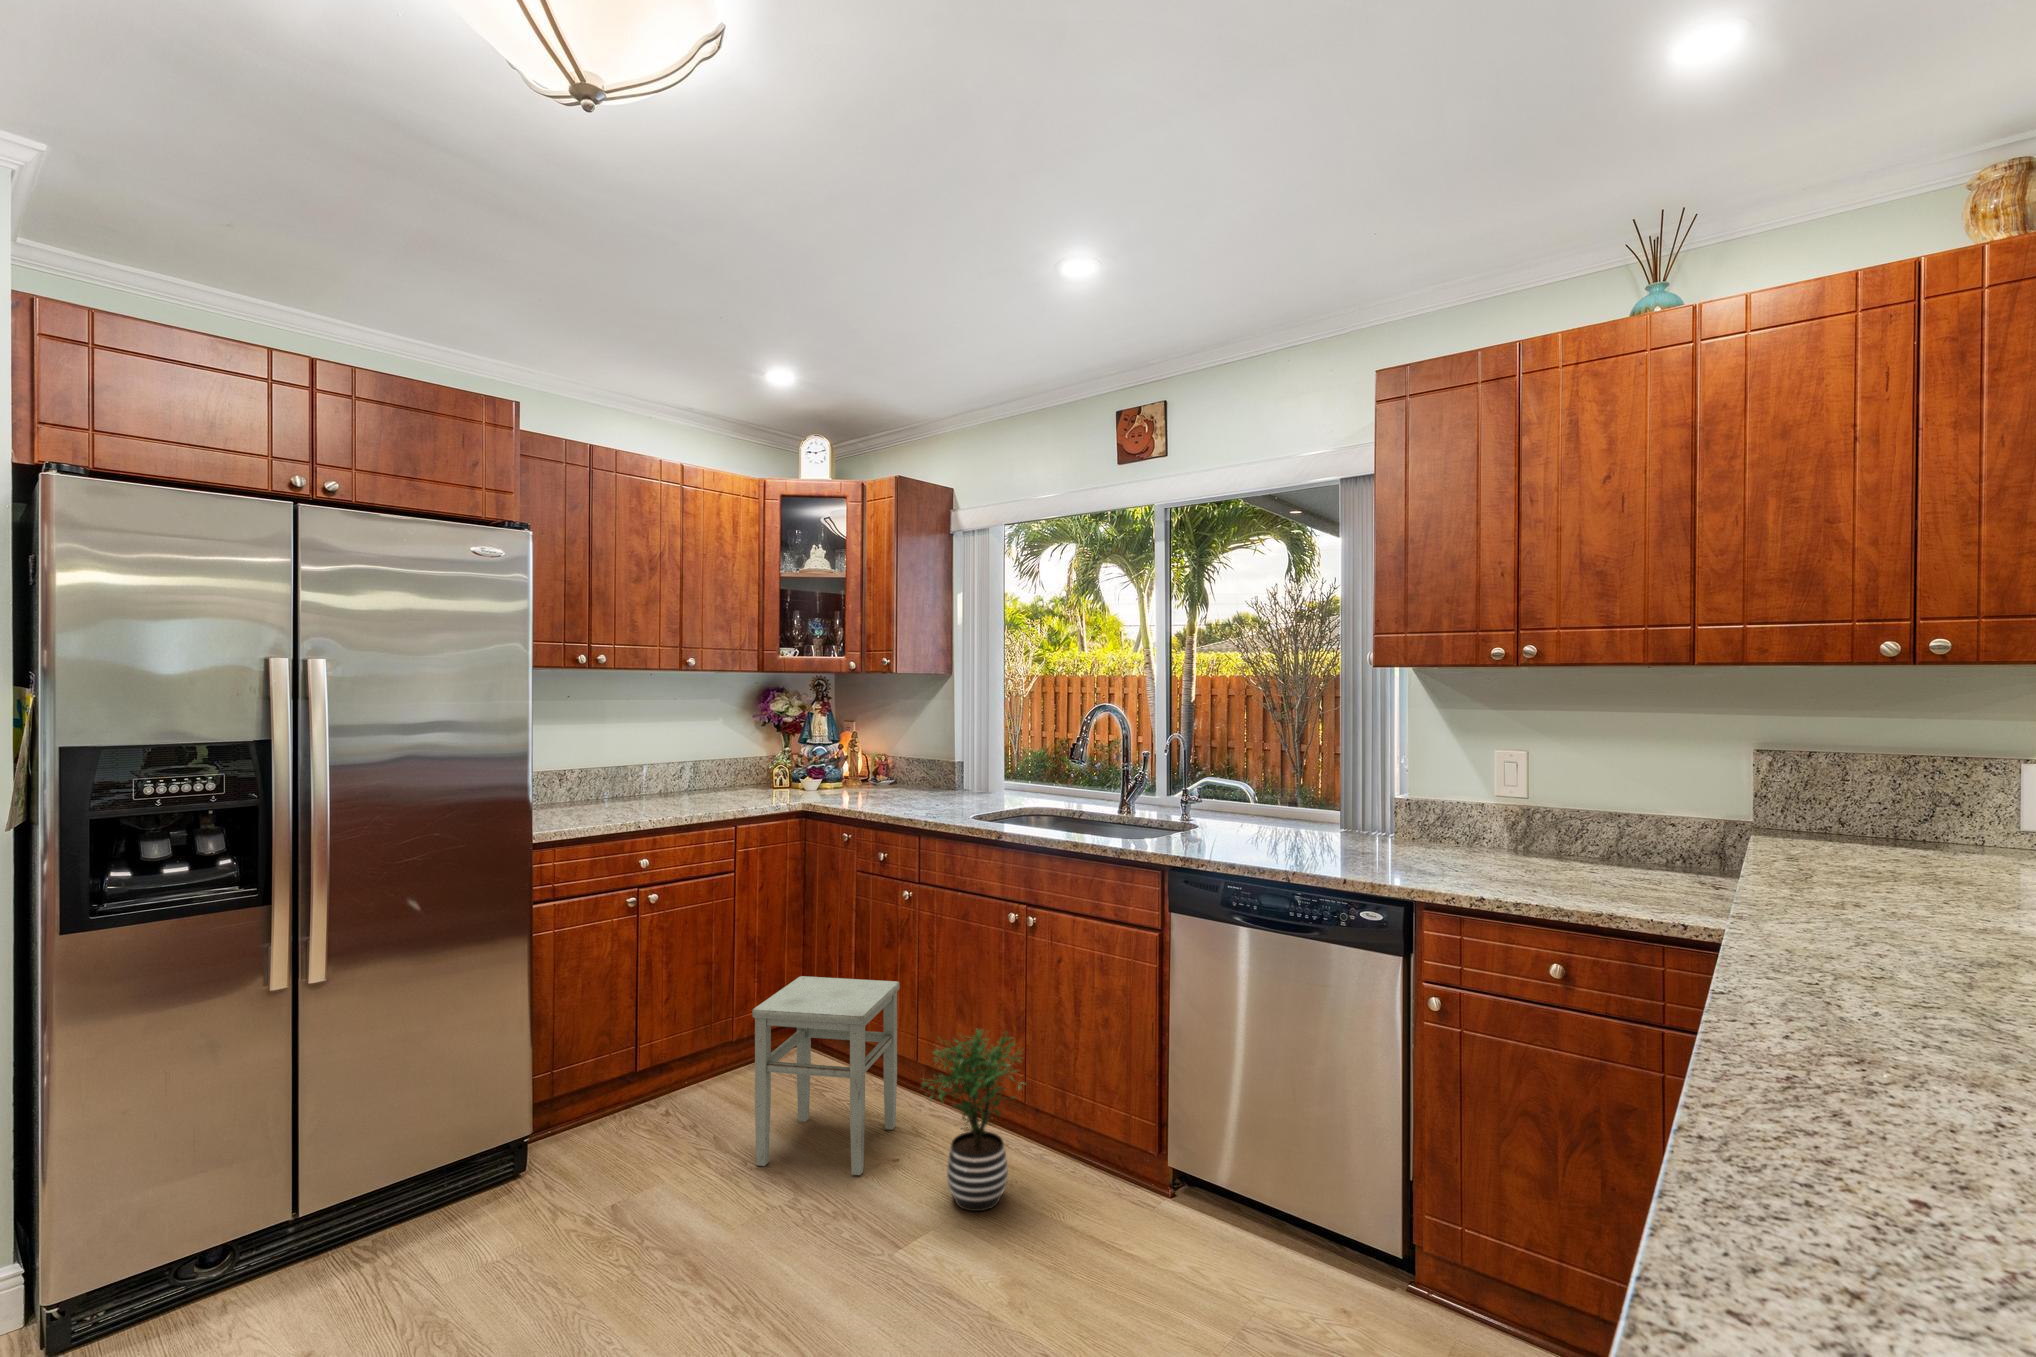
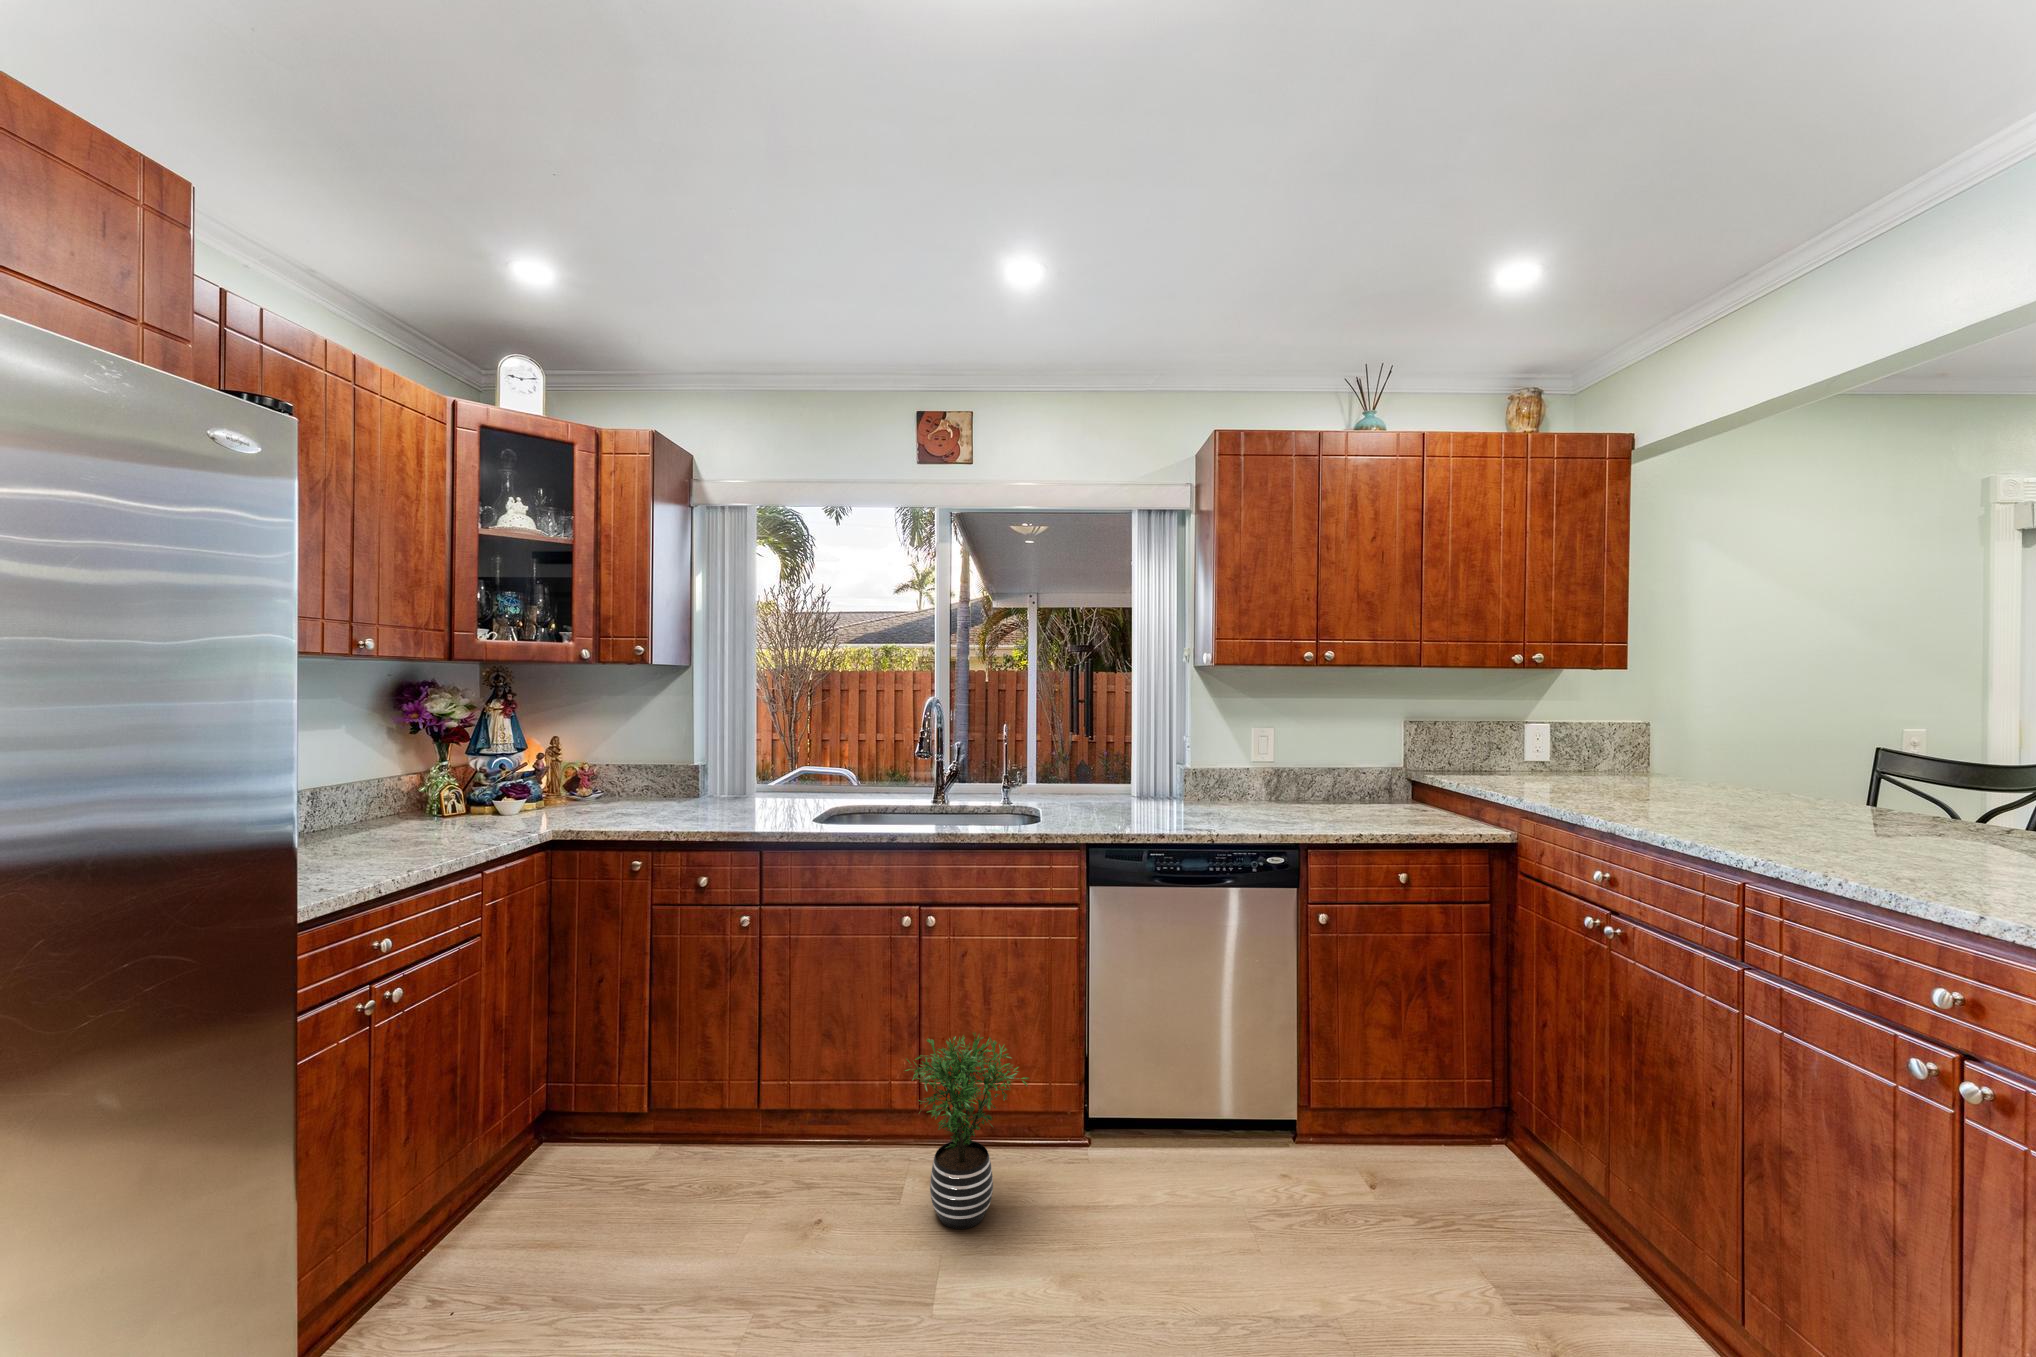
stool: present [752,976,900,1175] -> none [664,1014,828,1292]

